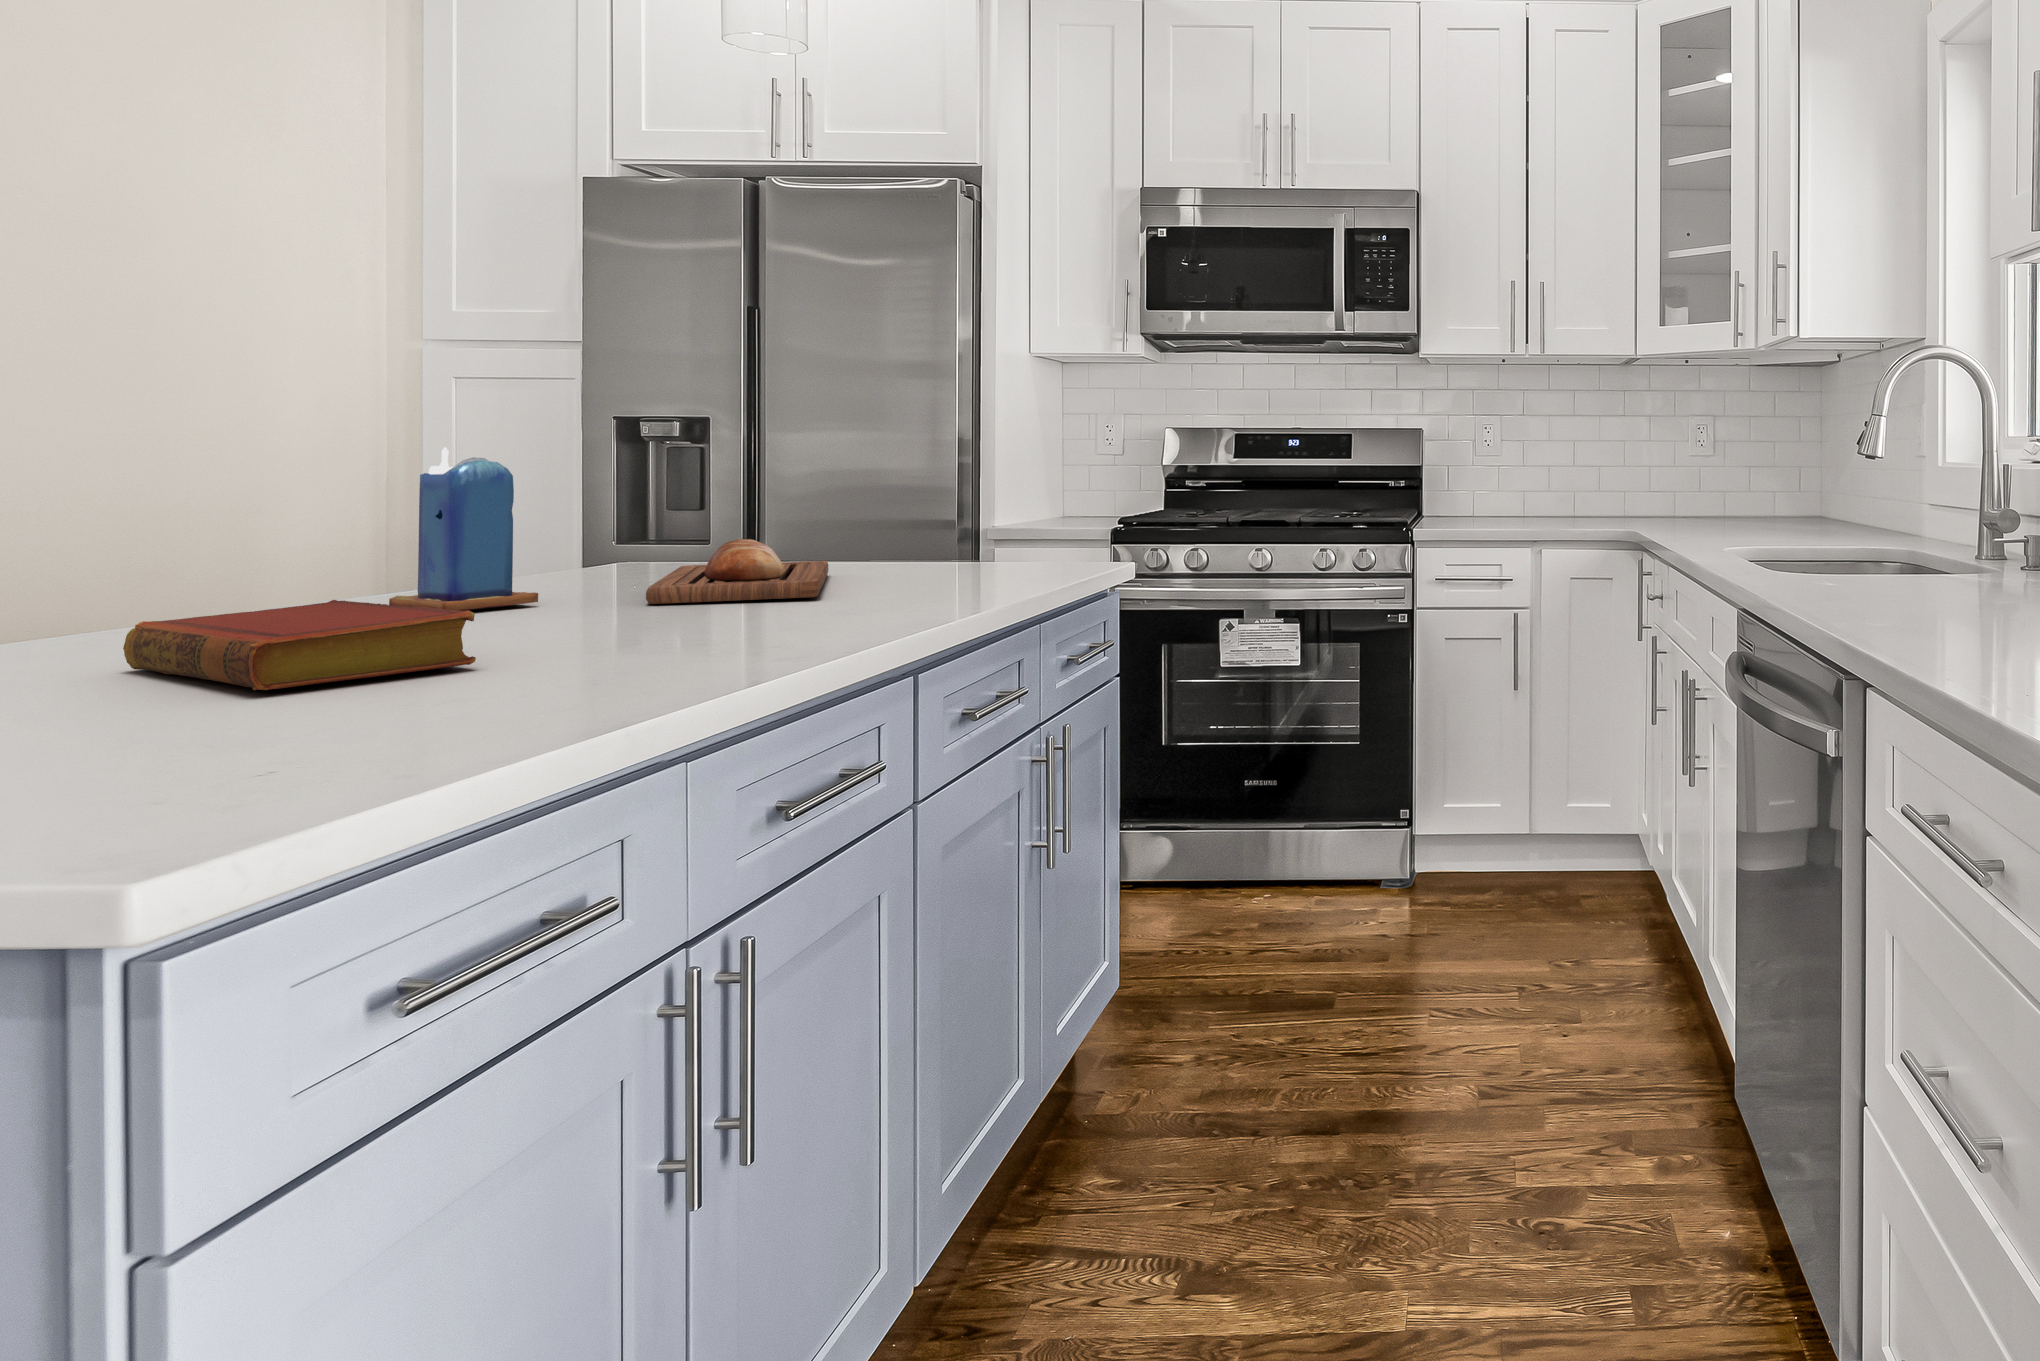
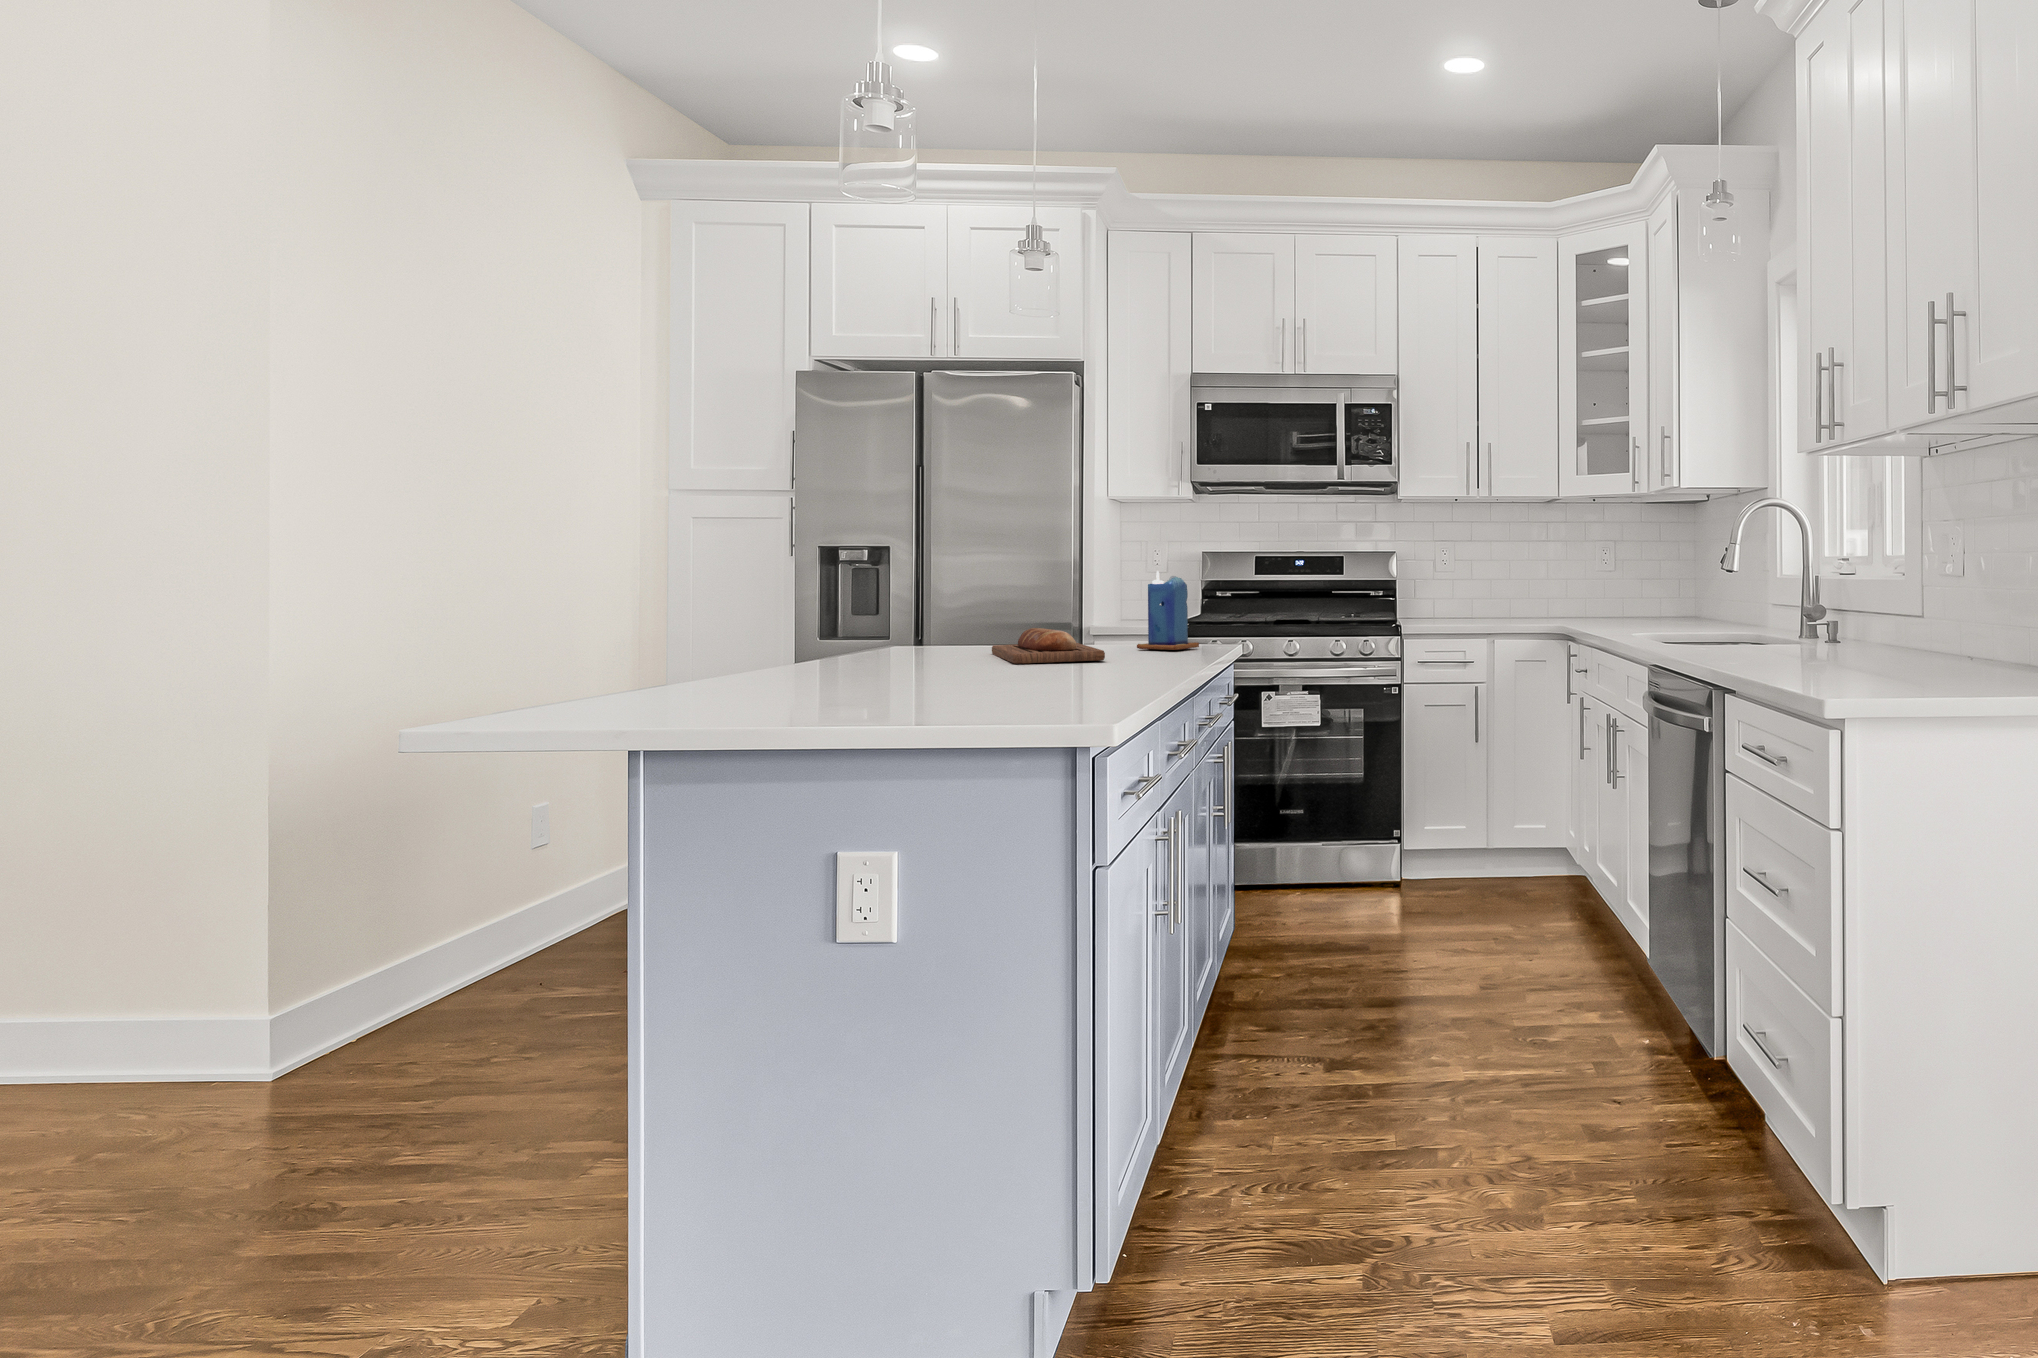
candle: present [389,447,538,610] -> present [1137,571,1199,650]
book: present [123,600,476,690] -> none [844,654,1014,691]

